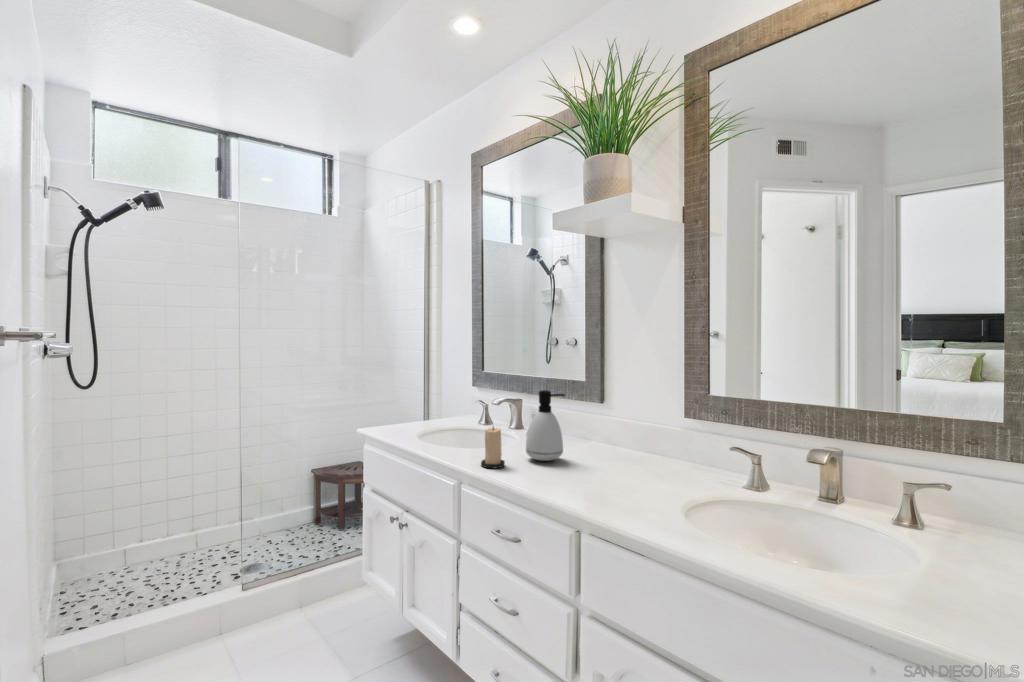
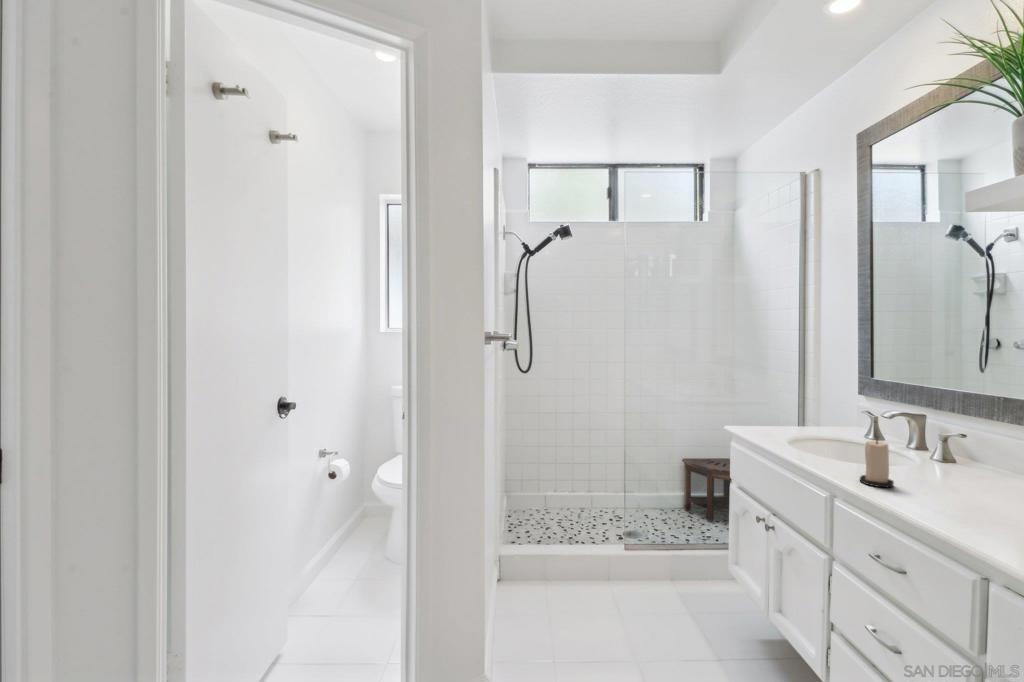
soap dispenser: present [526,390,565,461] -> none [928,404,995,493]

